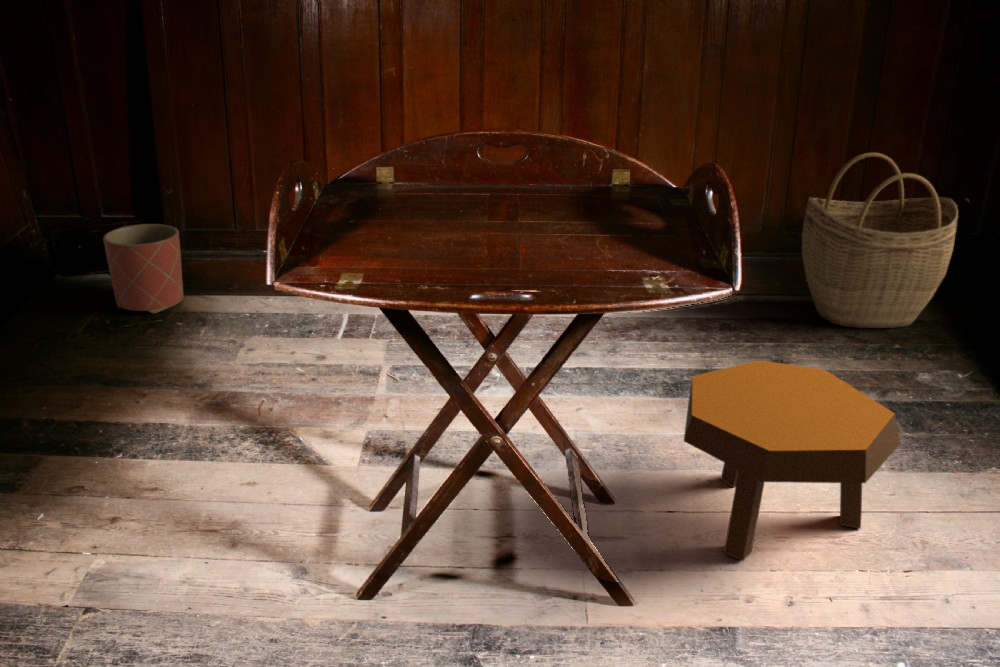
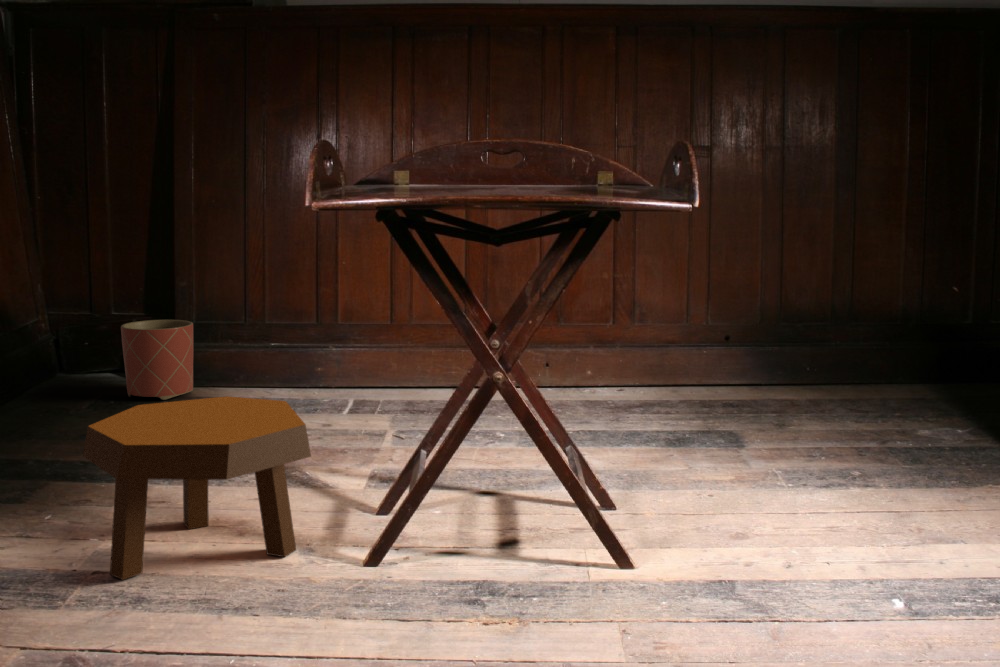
woven basket: present [802,153,958,328] -> none [796,242,942,405]
footstool: present [684,360,900,561] -> present [83,396,311,580]

